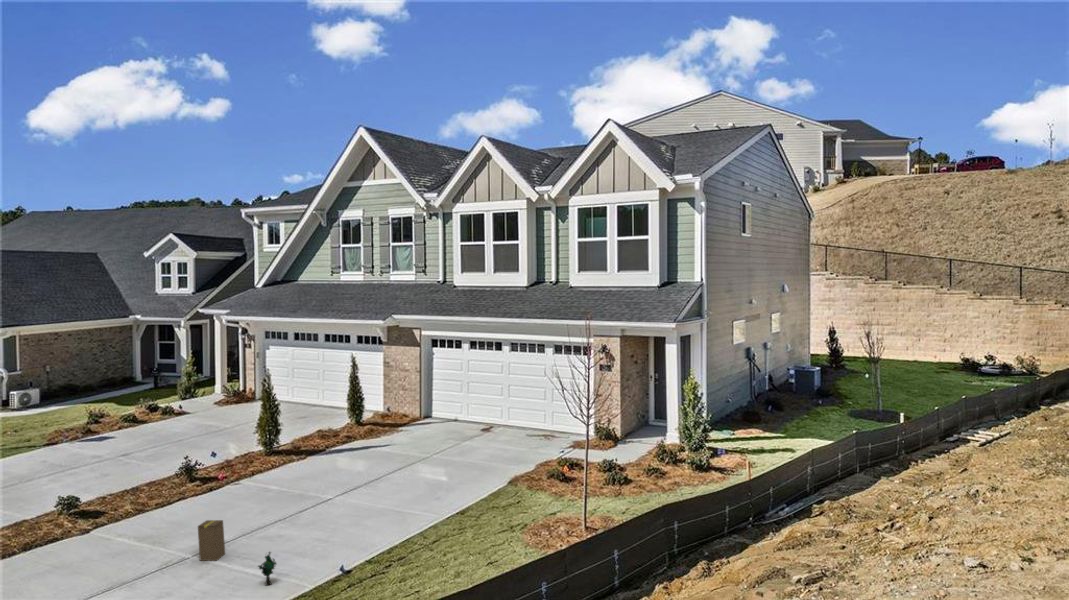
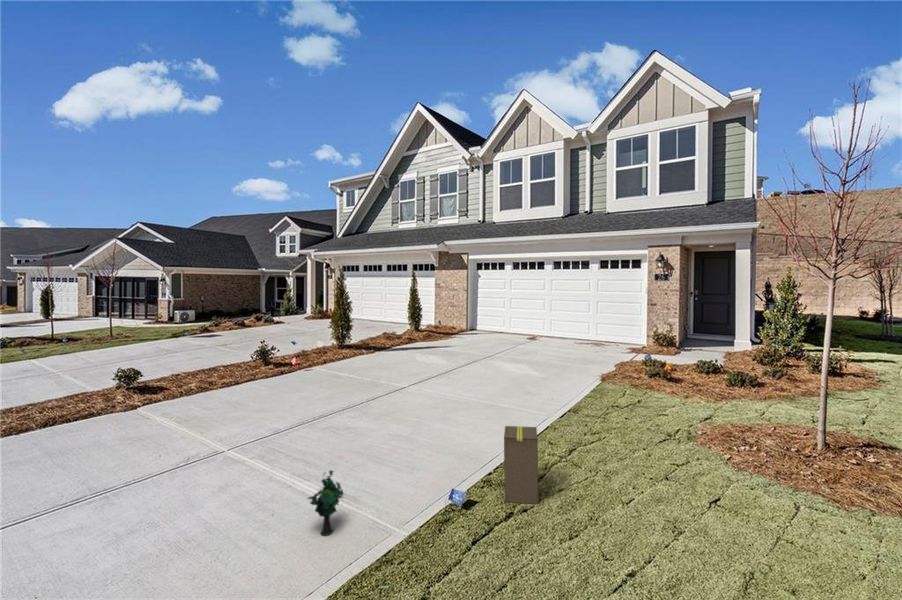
cardboard box: present [198,520,225,561] -> present [504,426,538,504]

